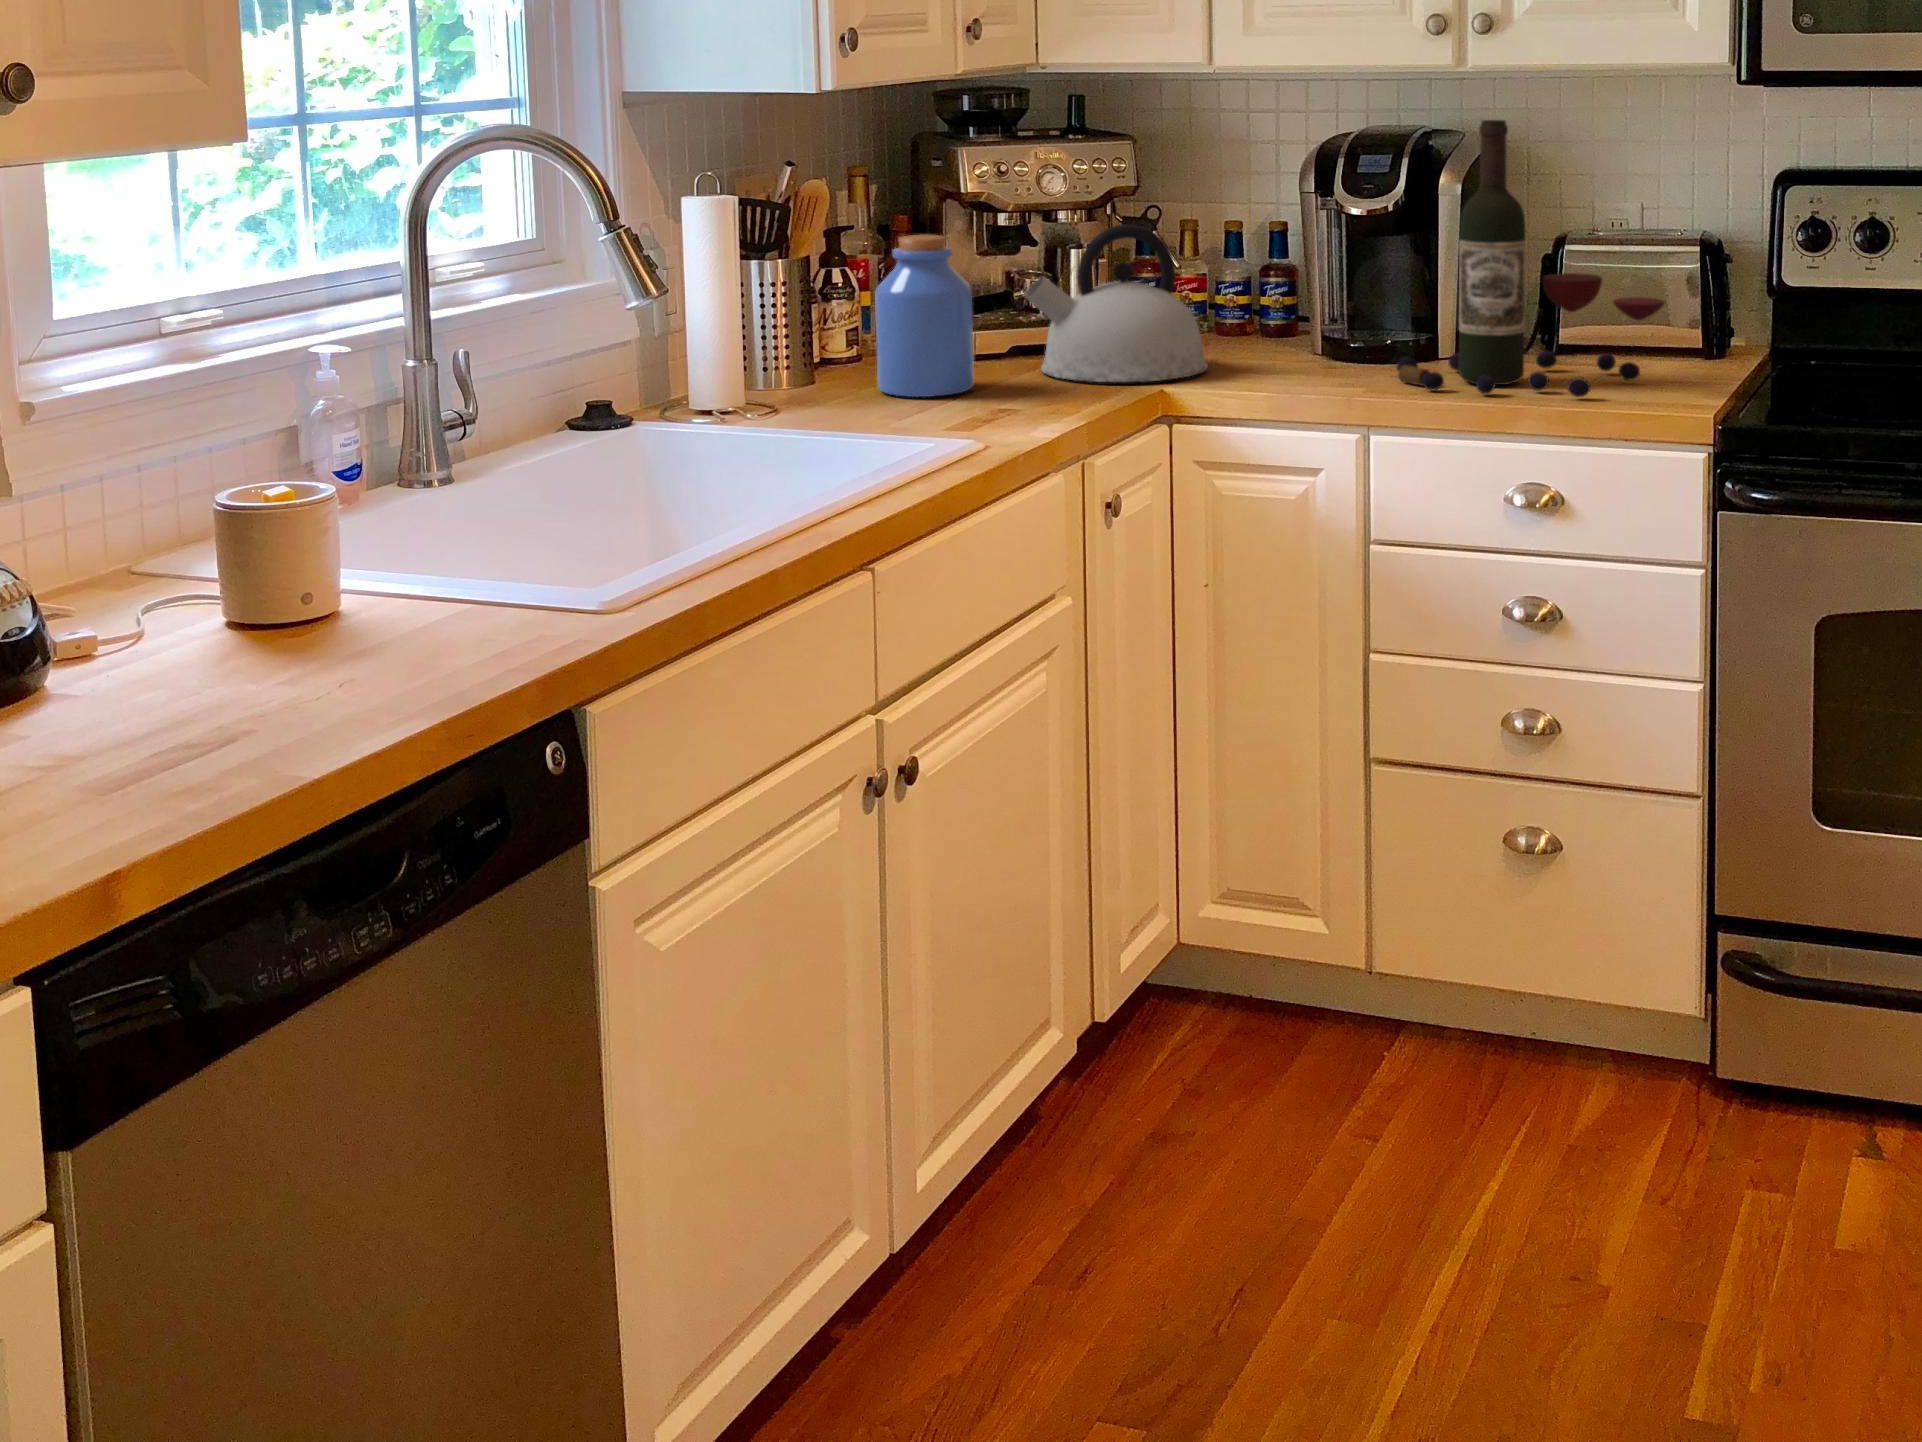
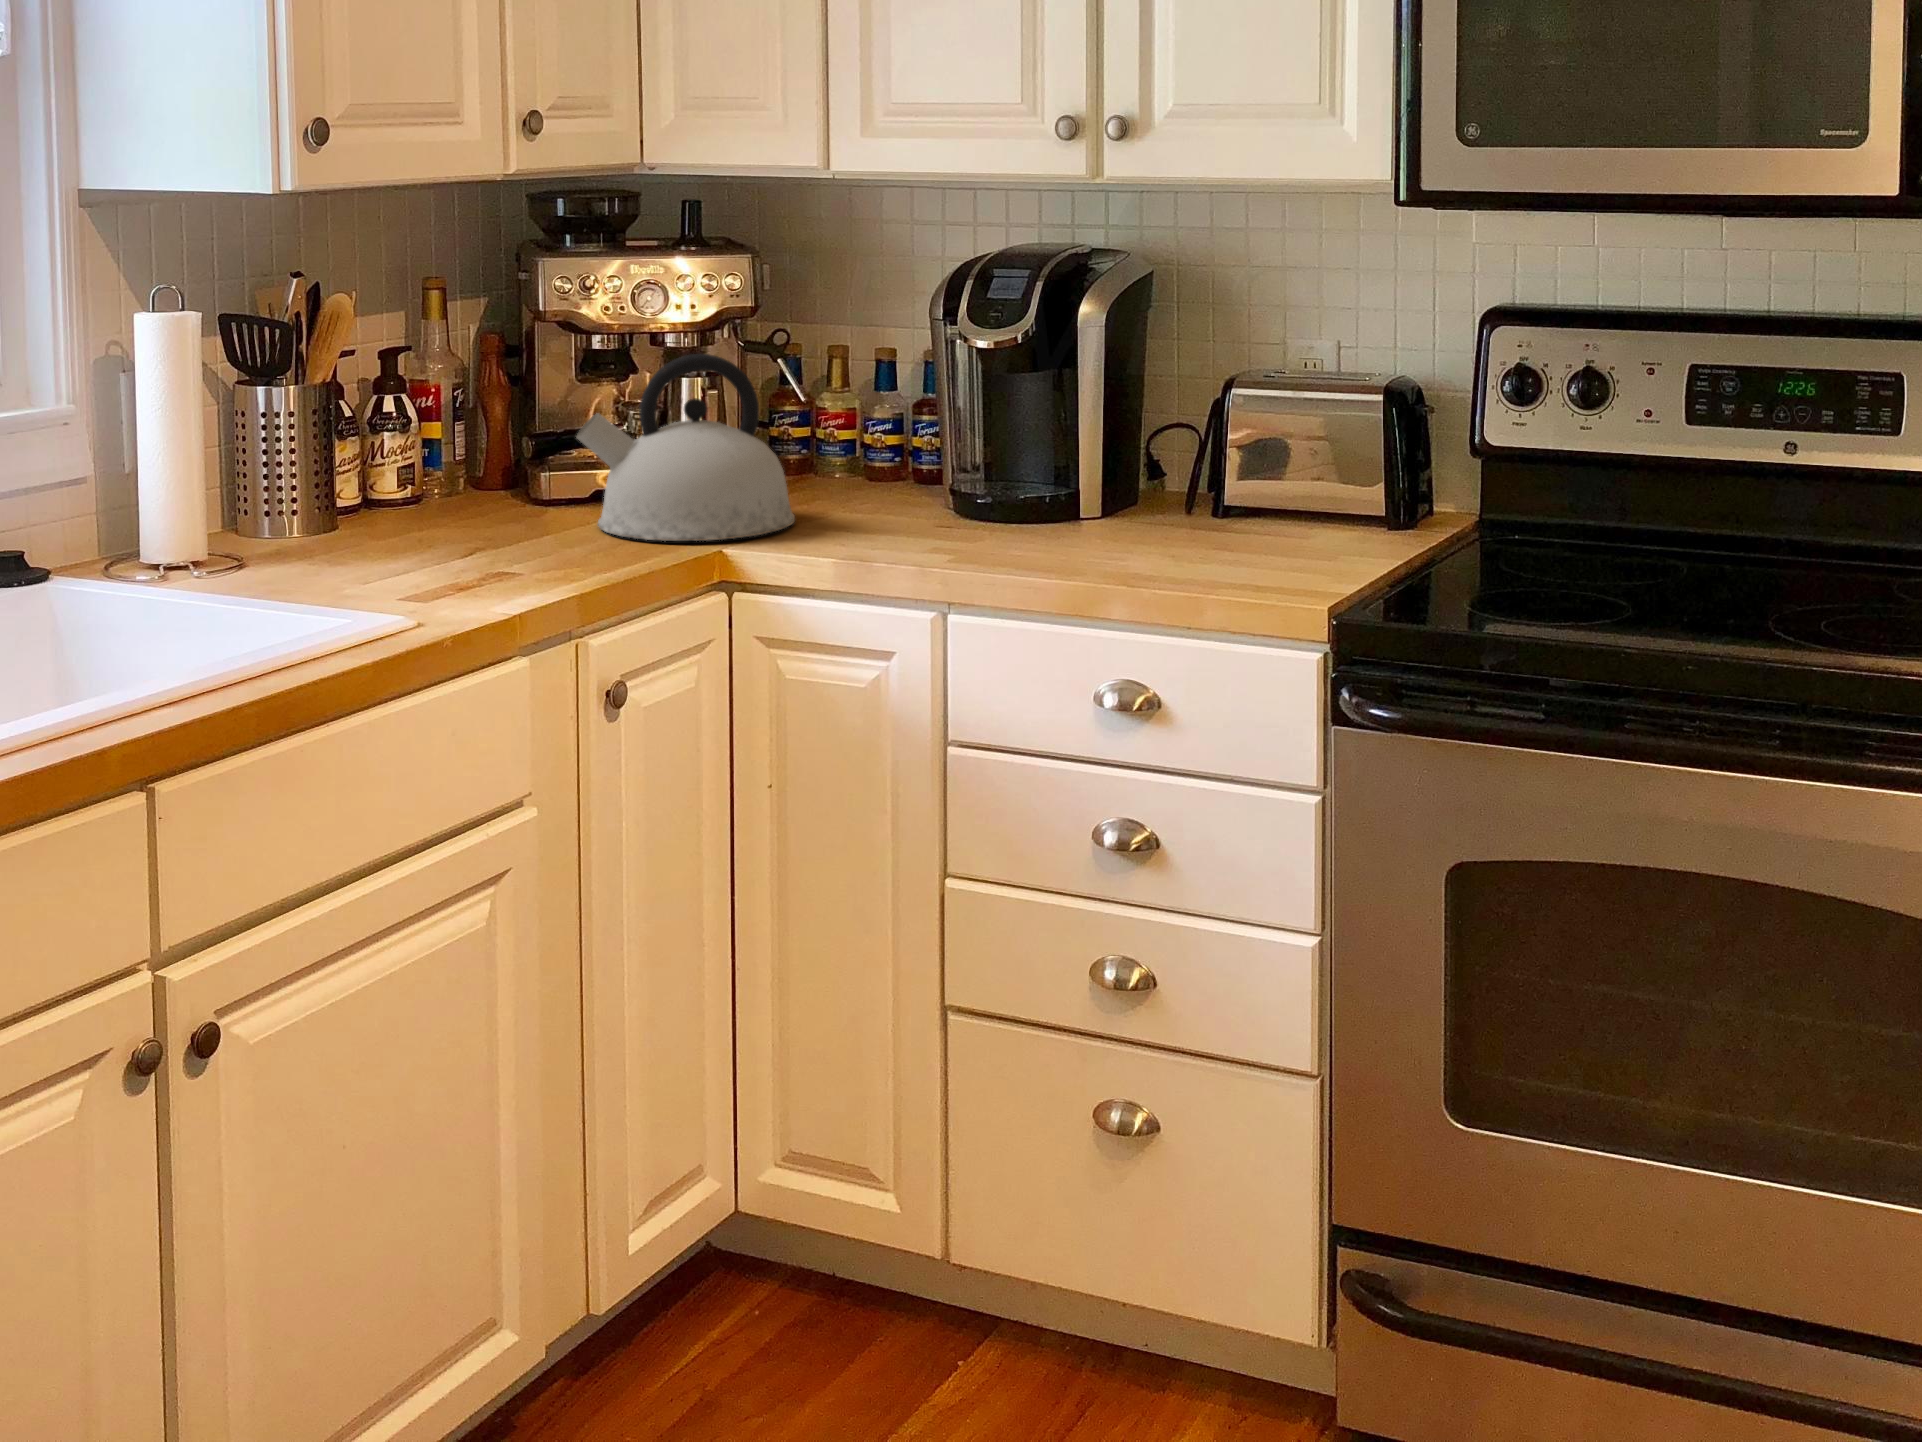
wine bottle: present [1397,120,1665,397] -> none [999,242,1309,579]
jar: present [875,235,974,397] -> none [377,363,496,553]

